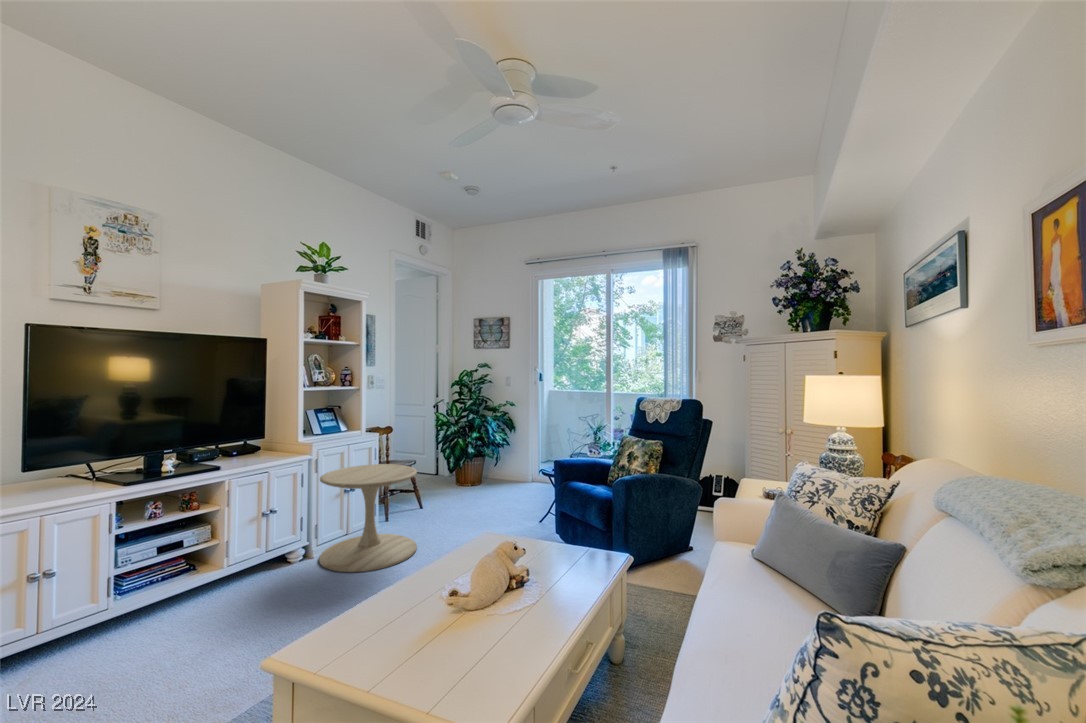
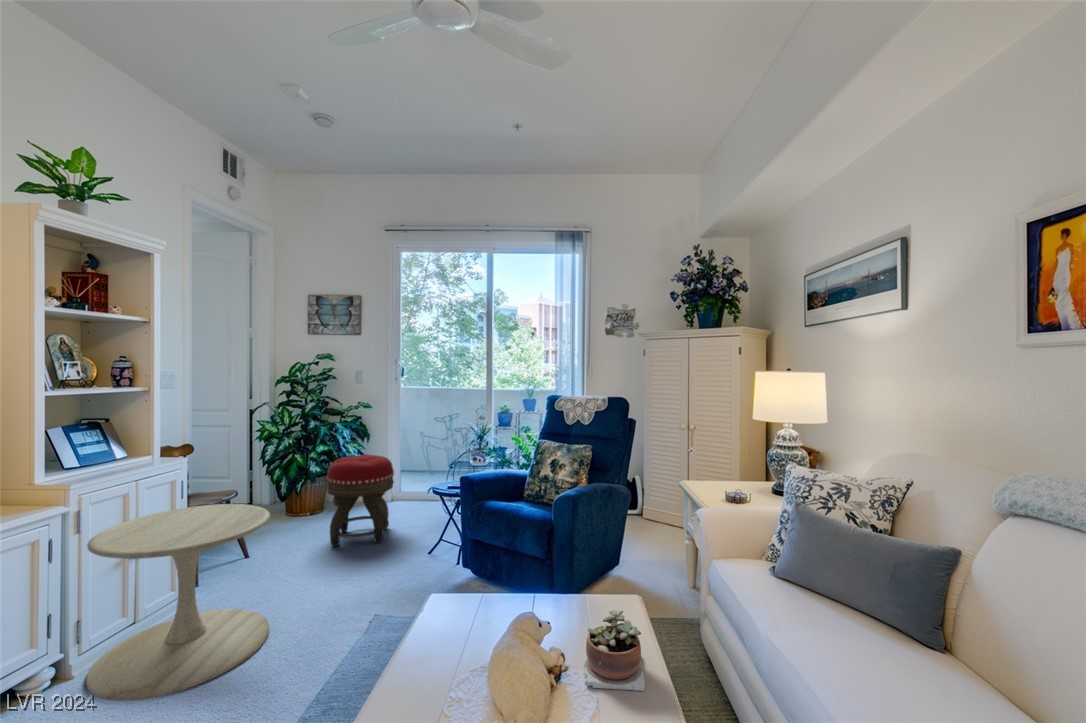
footstool: none [473,442,521,511] -> present [327,454,394,546]
succulent plant: none [540,546,593,598] -> present [585,610,645,691]

